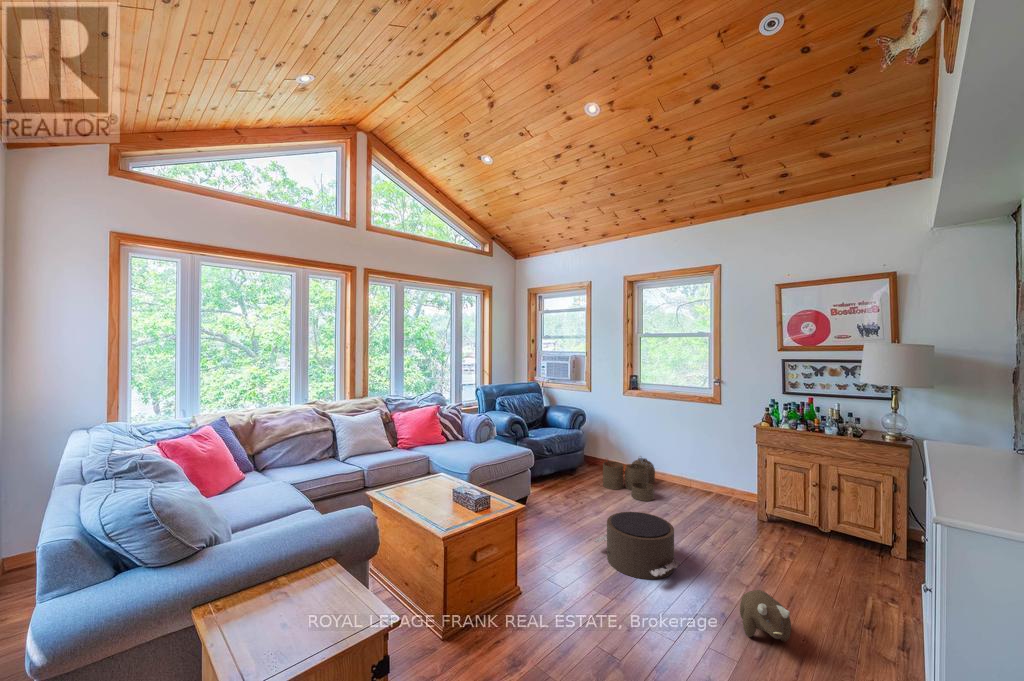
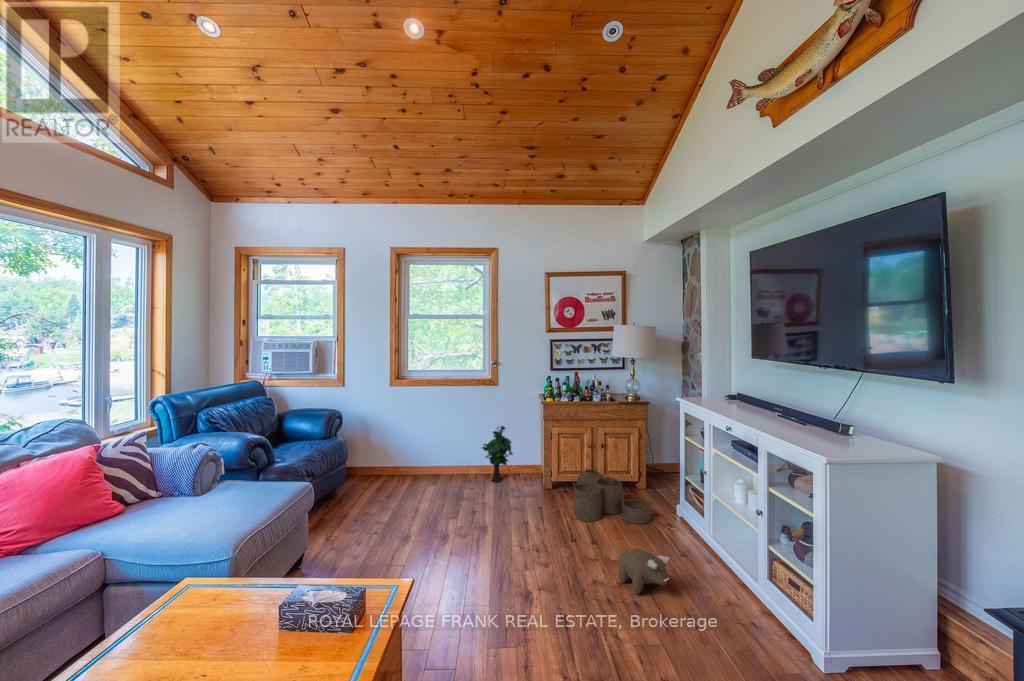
decorative plant: none [694,444,731,500] -> present [482,426,513,482]
woven basket: present [603,458,655,501] -> present [573,469,651,524]
pouf: present [594,512,681,579] -> none [453,514,548,591]

